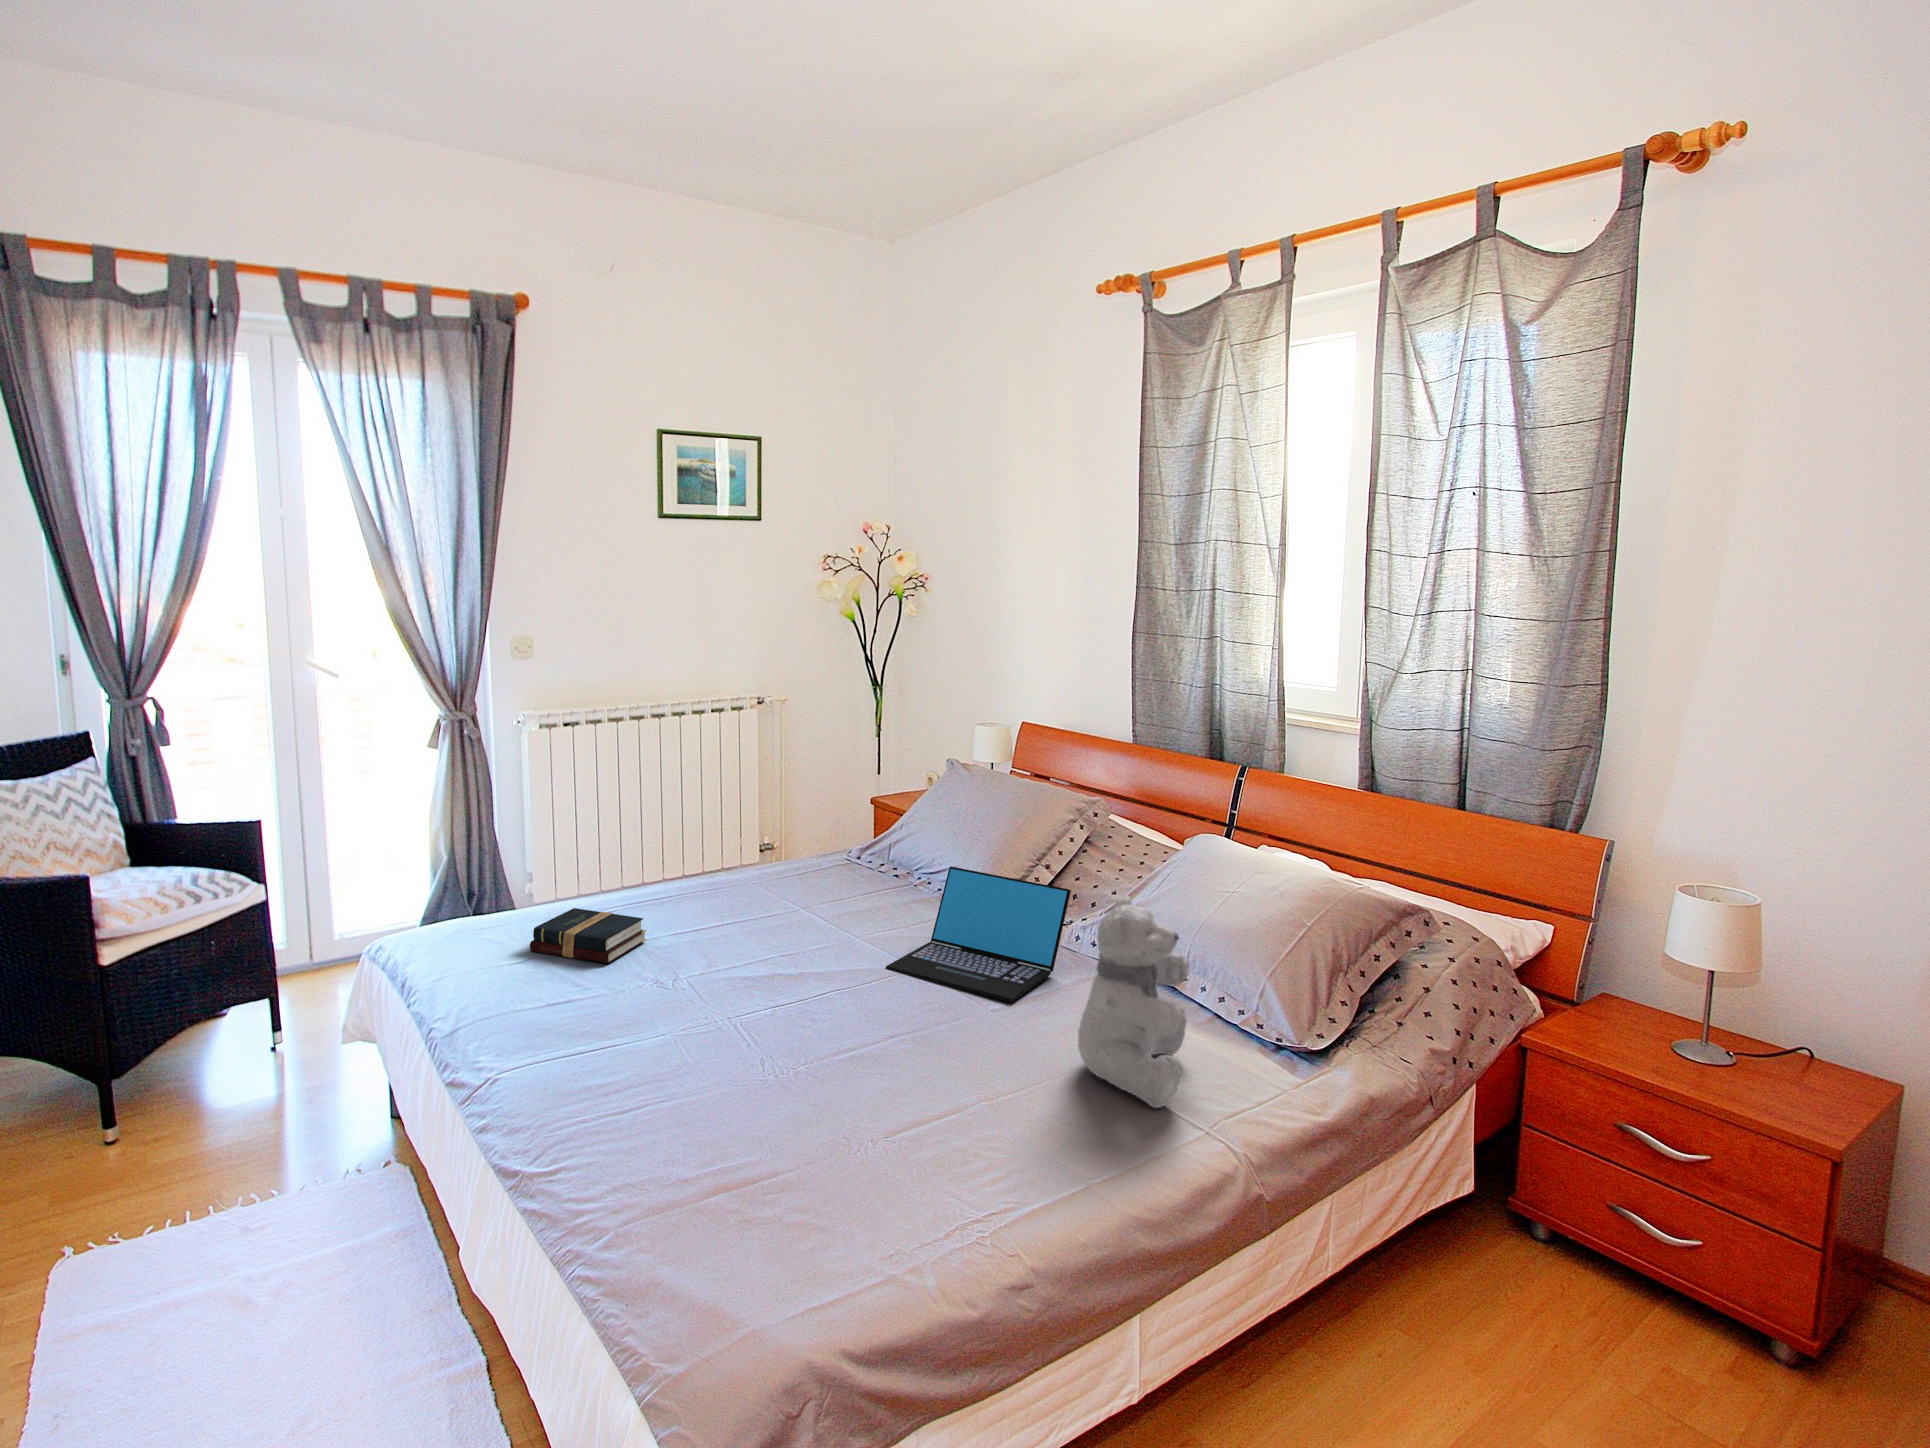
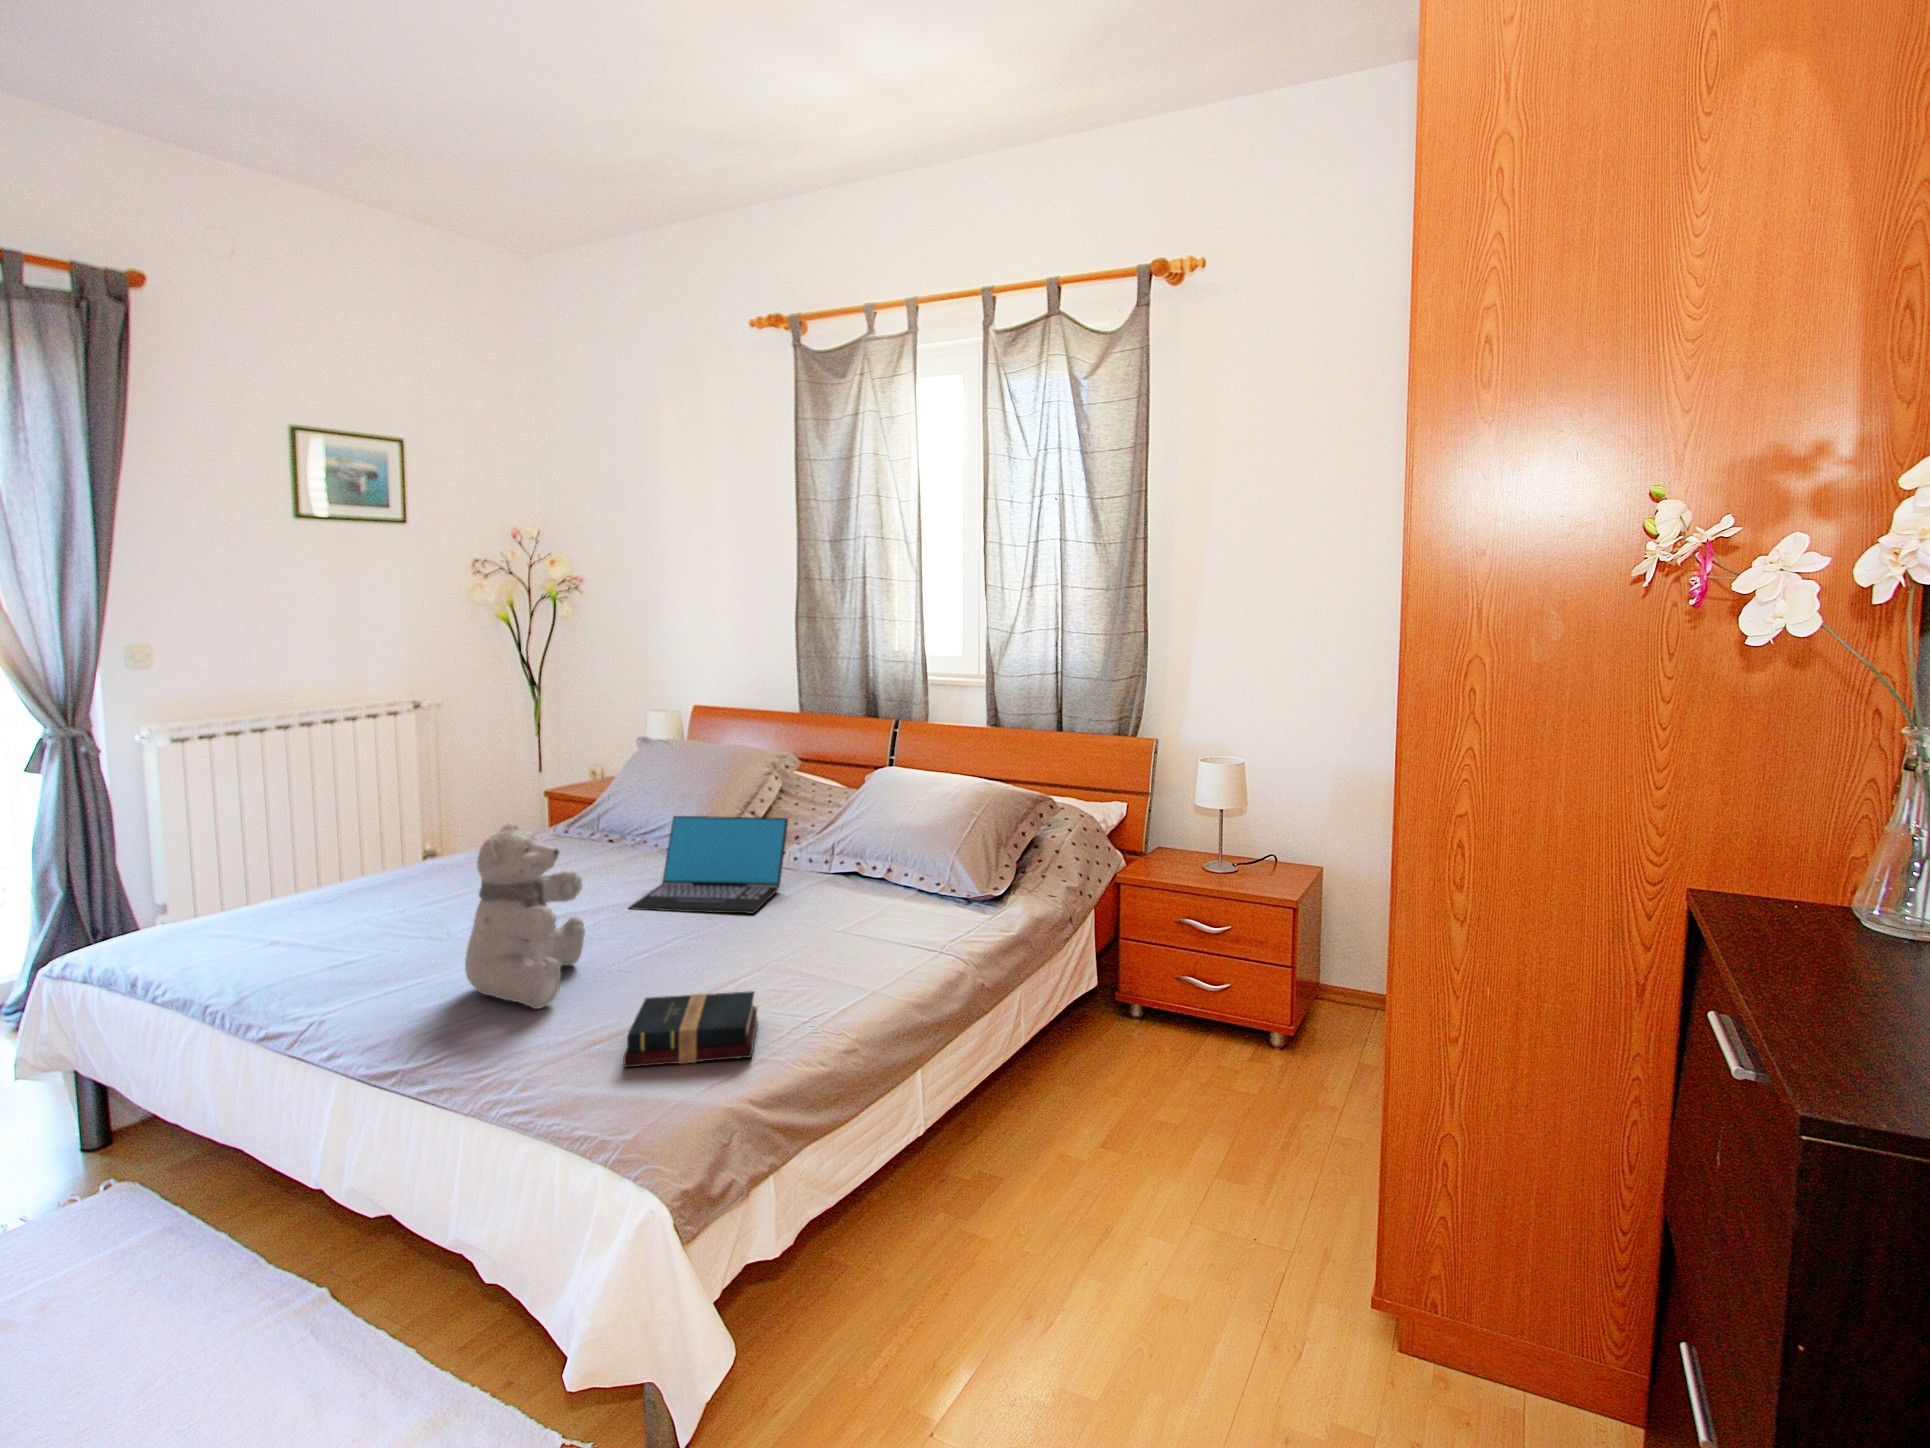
teddy bear: present [1078,896,1189,1108] -> present [465,823,585,1009]
hardback book: present [530,908,647,963] -> present [623,991,758,1067]

